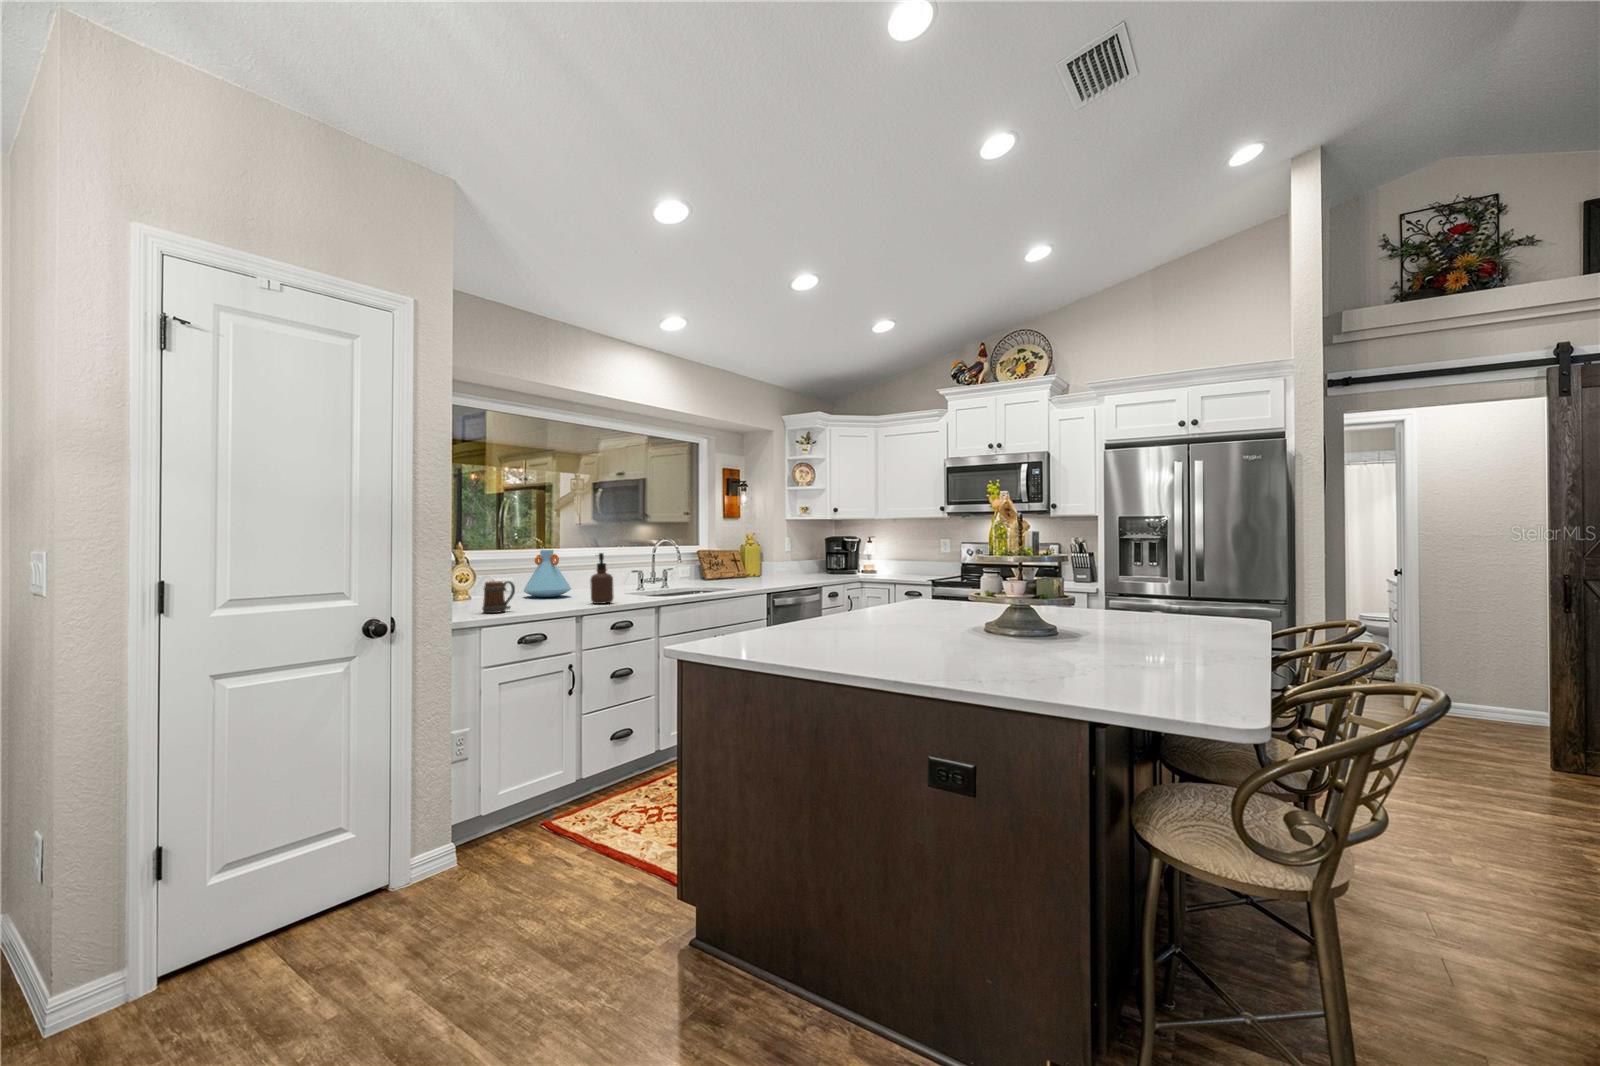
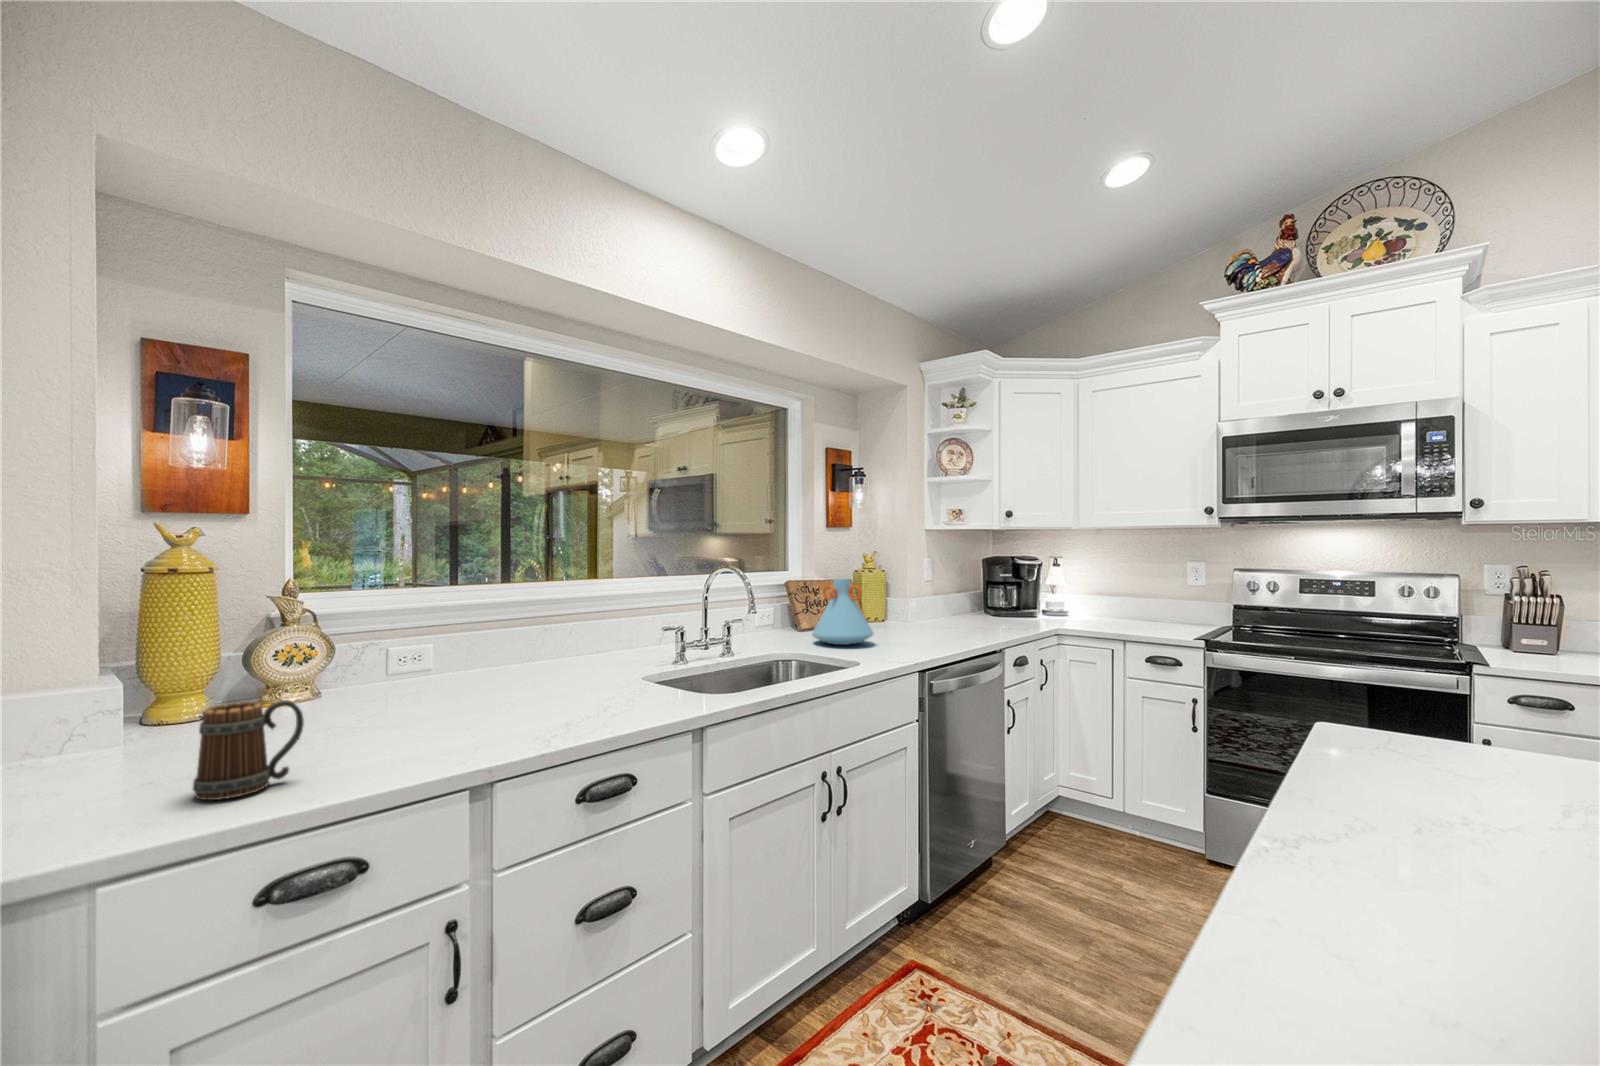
vase: present [524,550,571,597] -> present [812,579,874,645]
soap dispenser: present [590,553,614,604] -> none [536,611,591,735]

